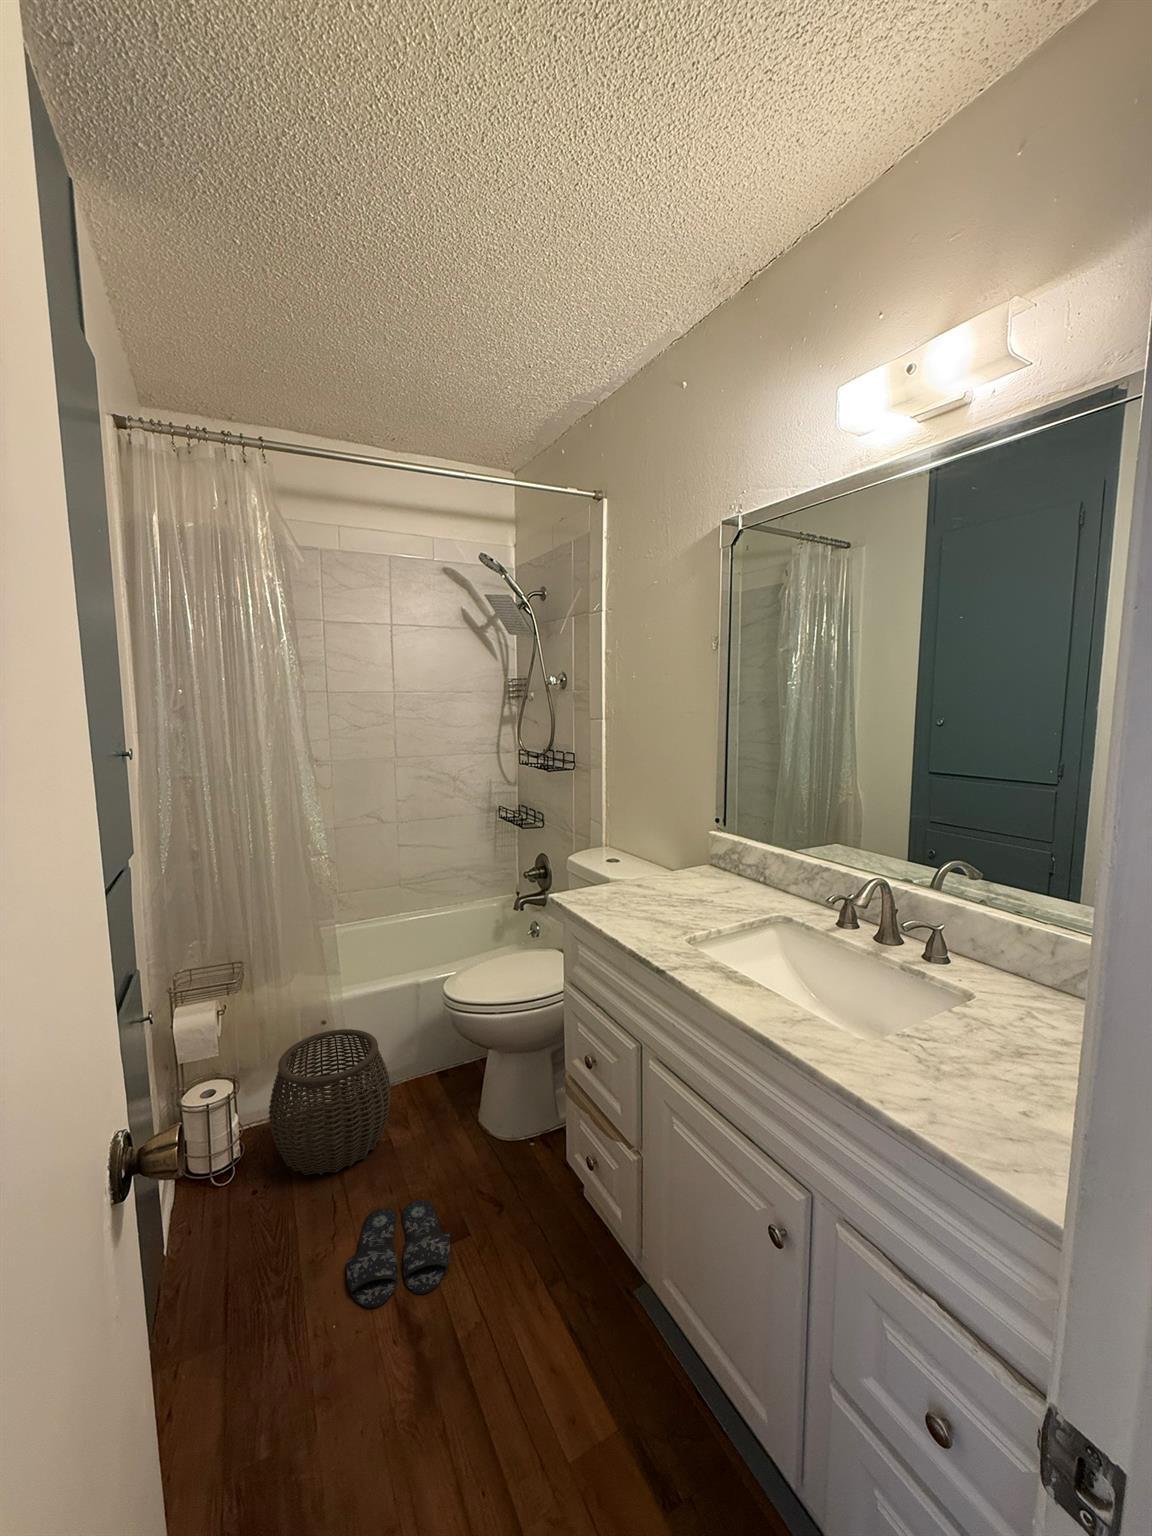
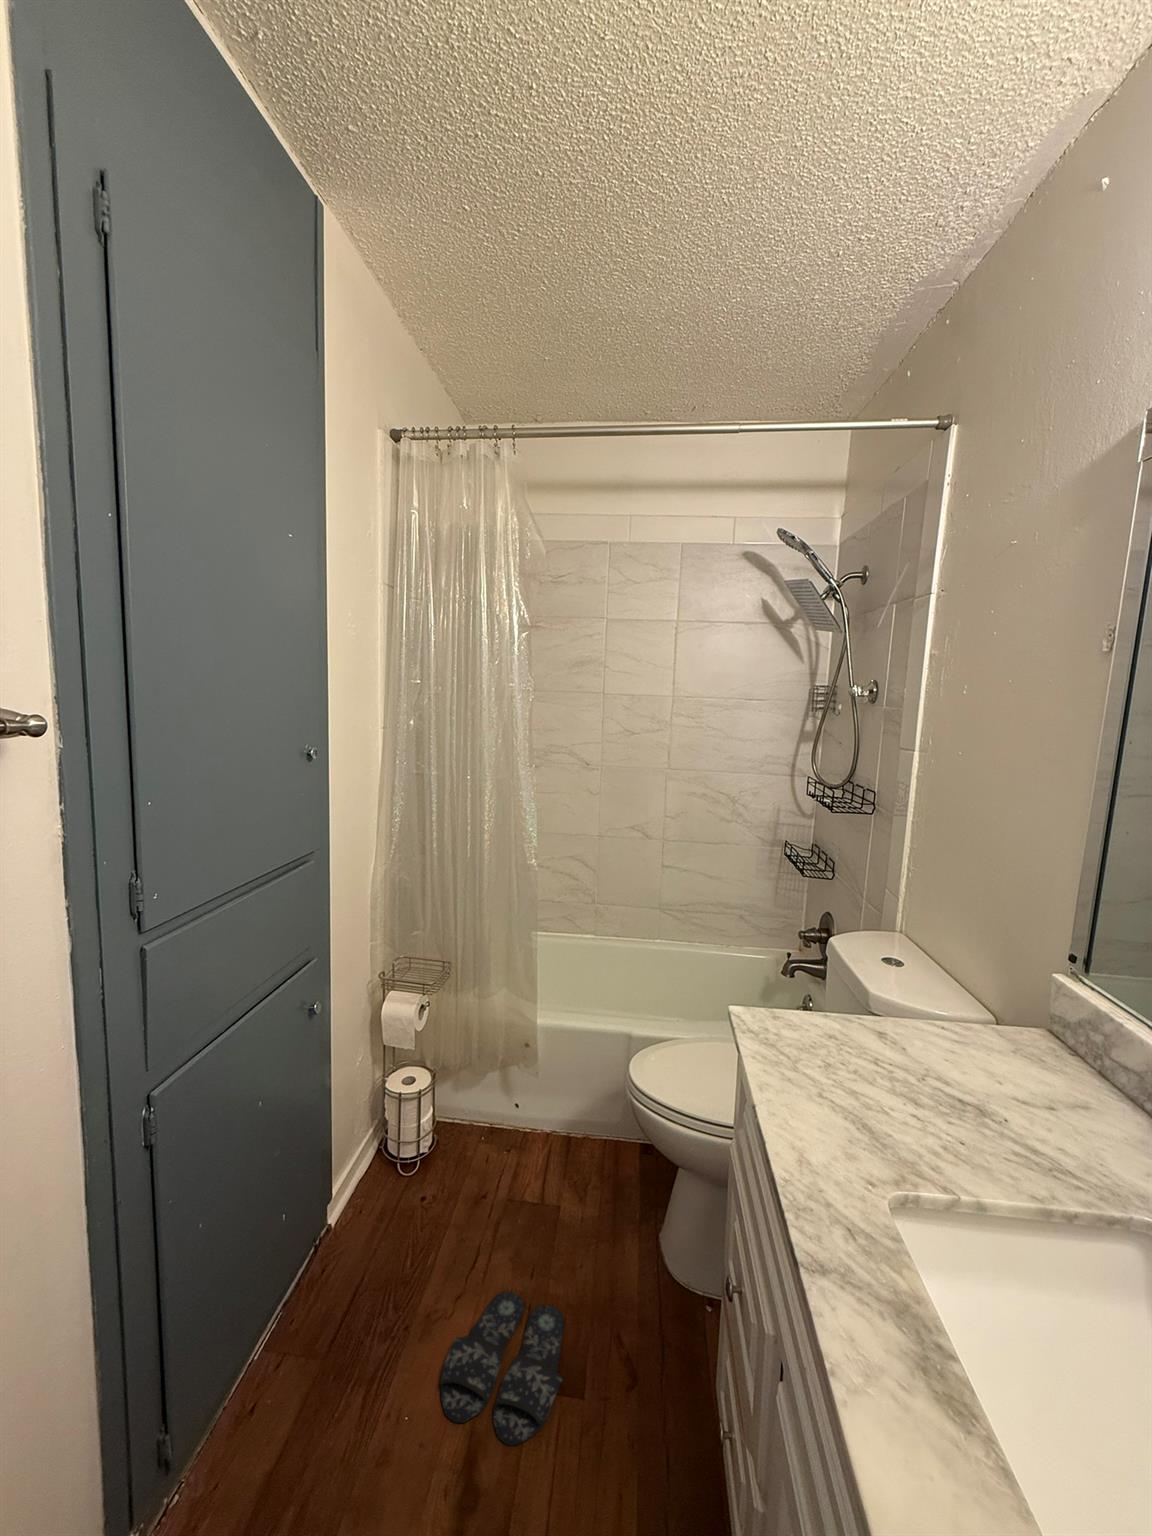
woven basket: present [269,1029,391,1175] -> none [450,1058,574,1219]

